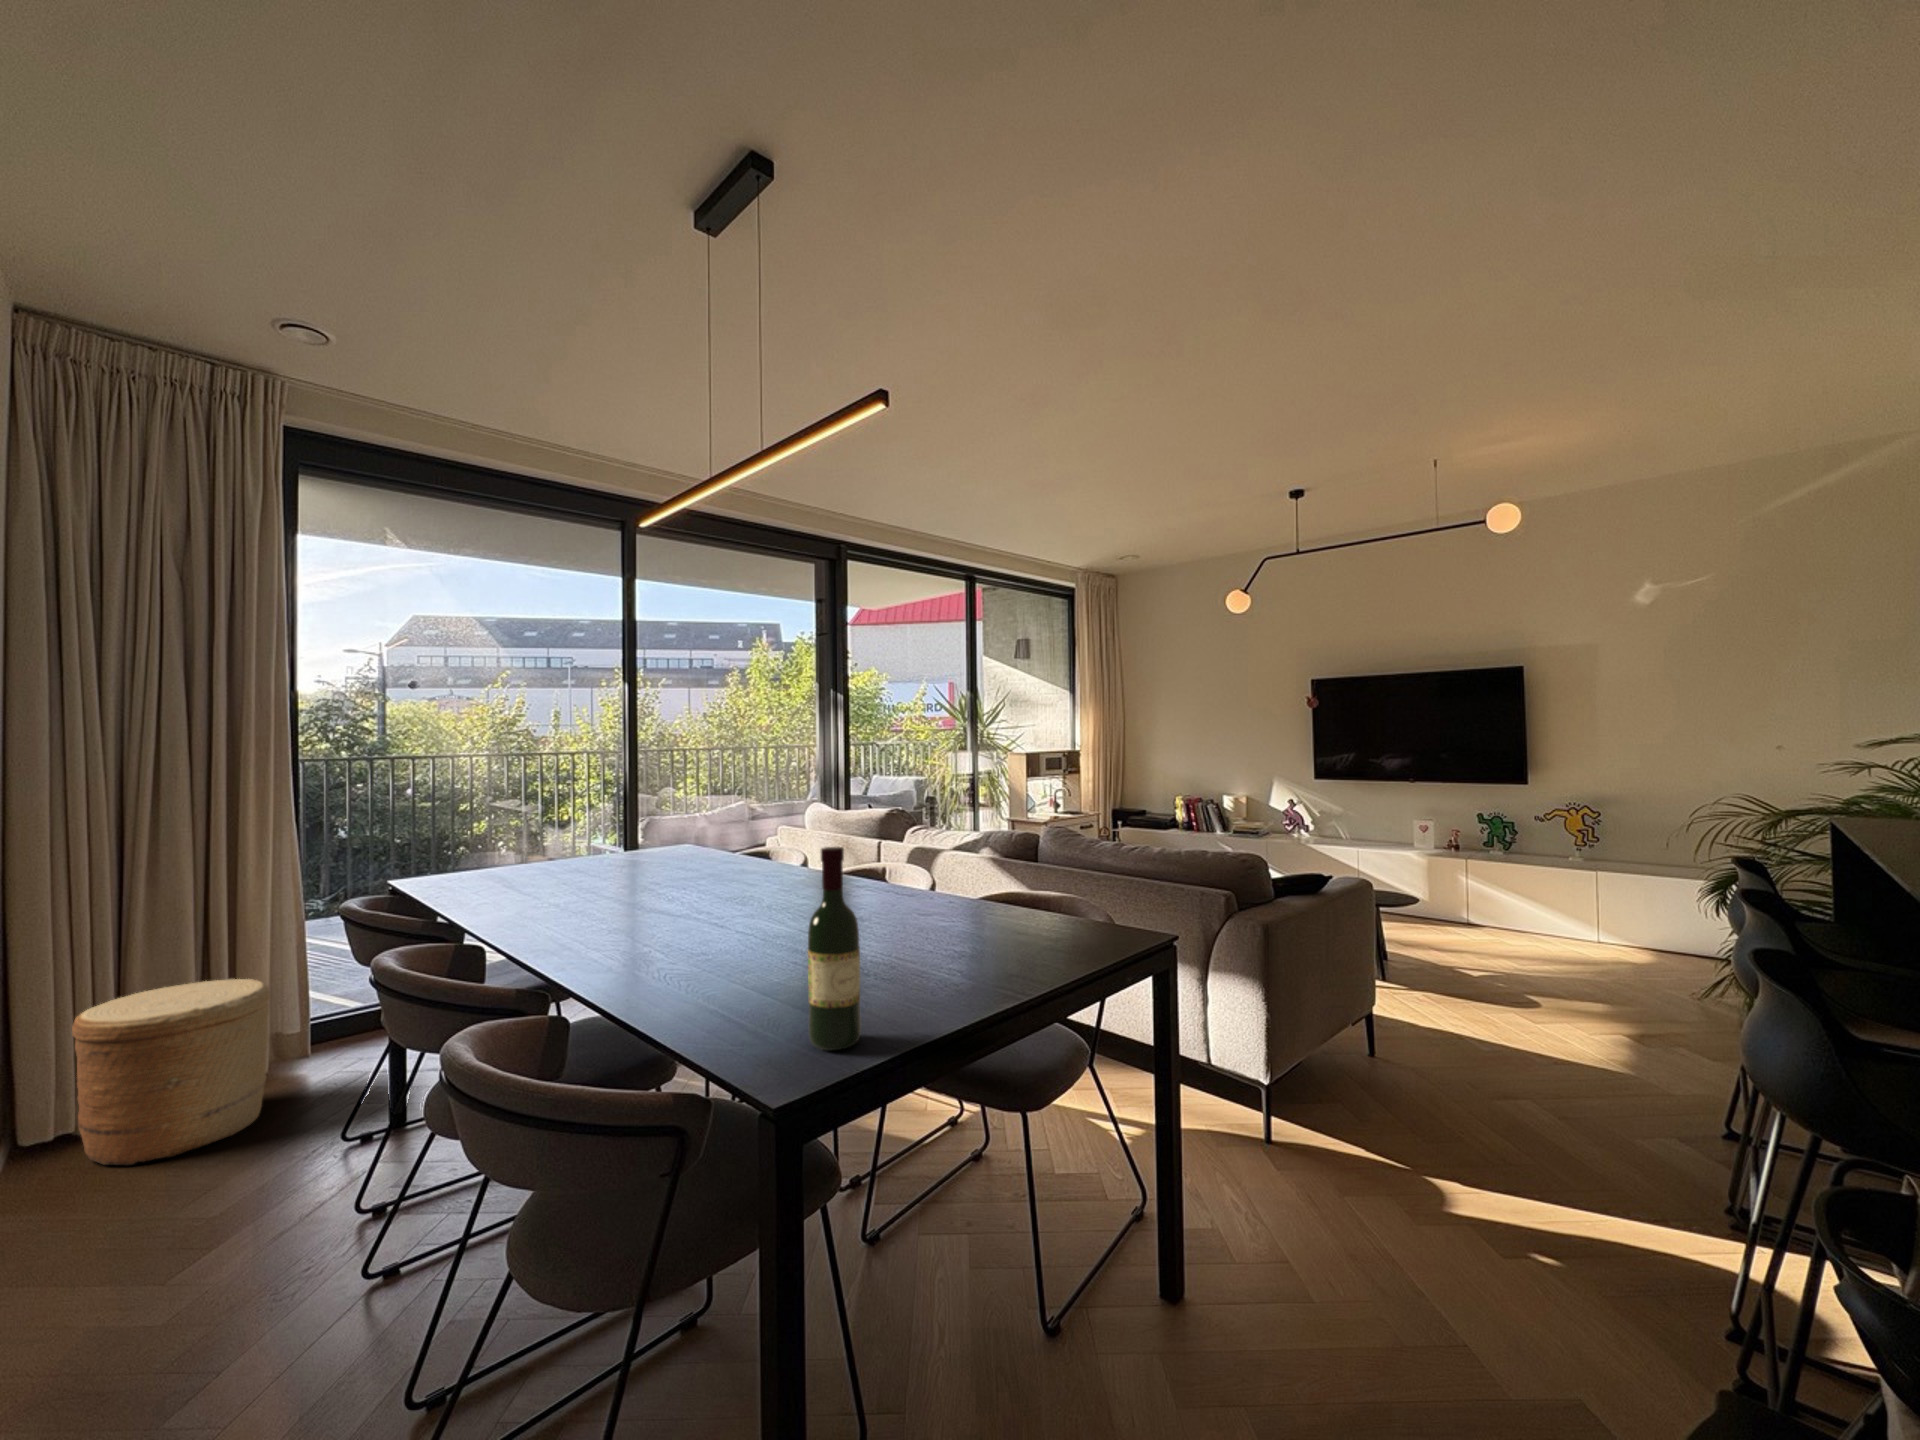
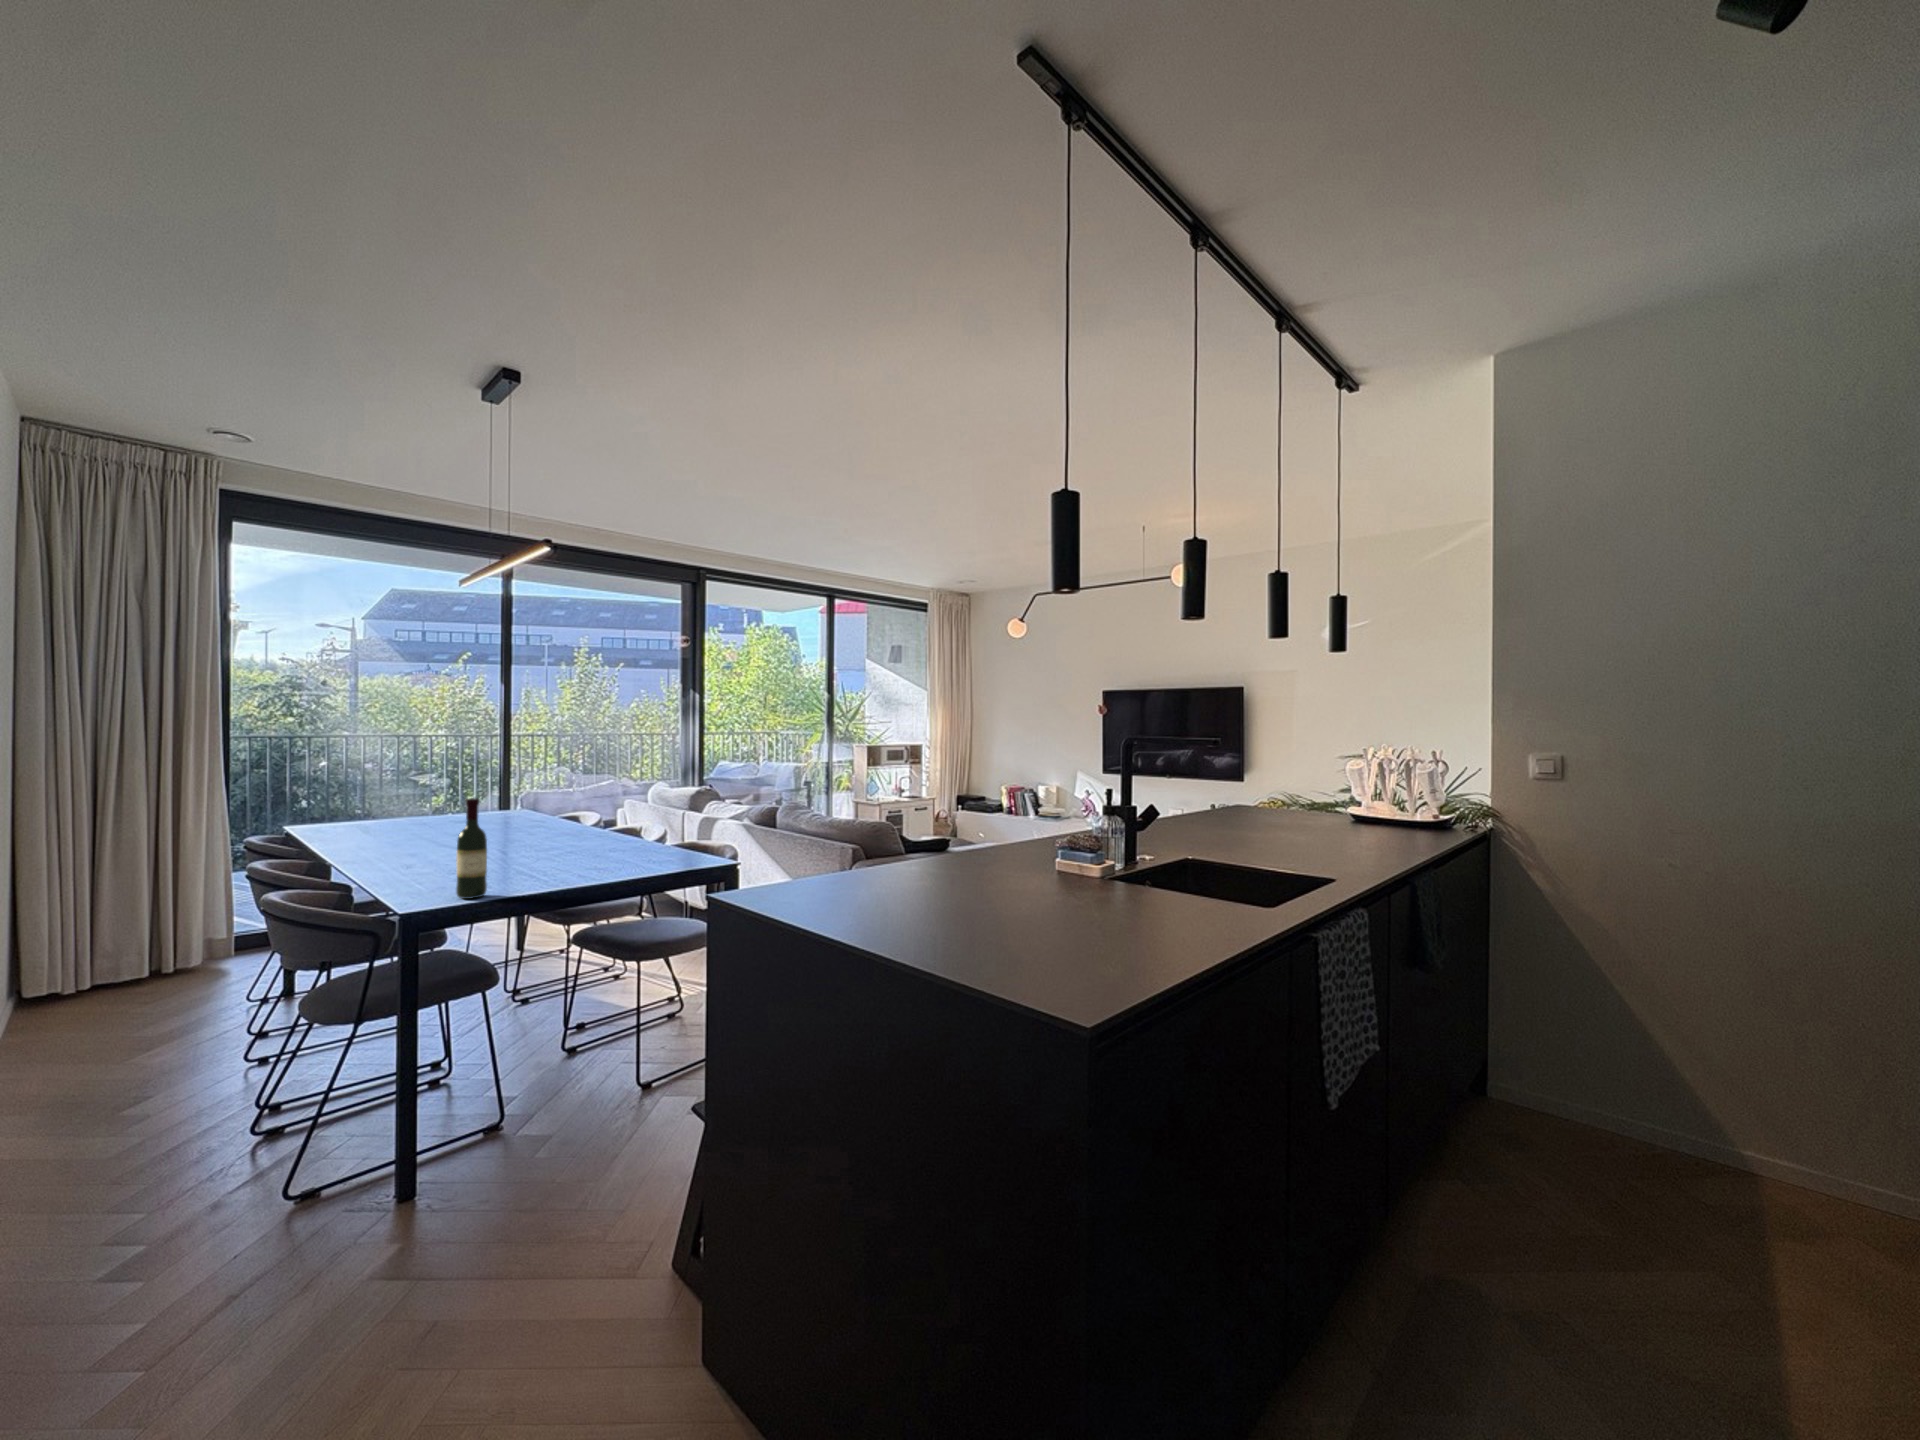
woven basket: present [72,979,270,1165] -> none [61,894,200,1010]

